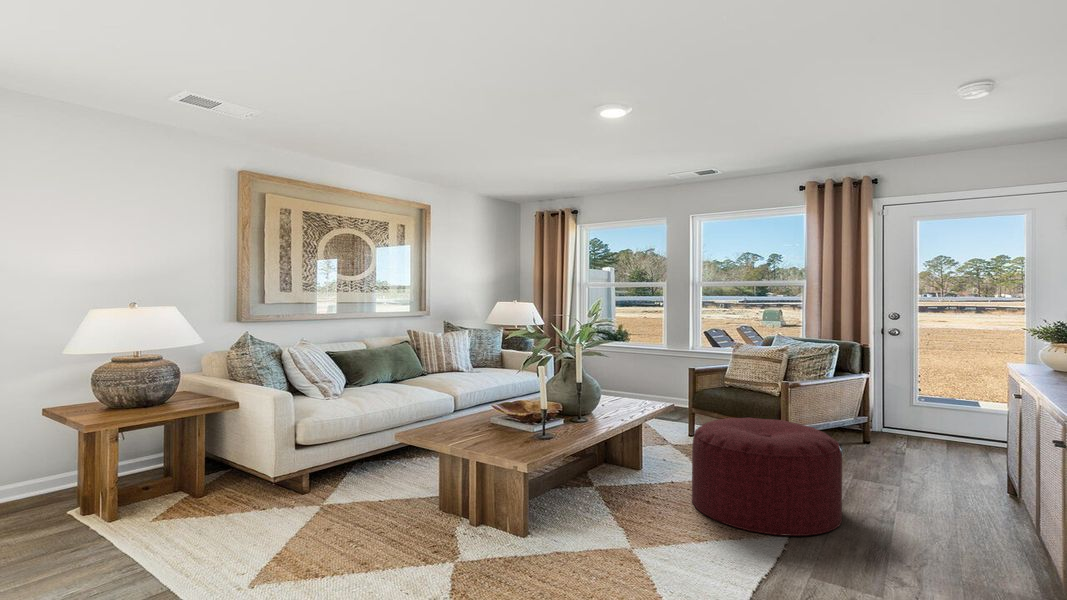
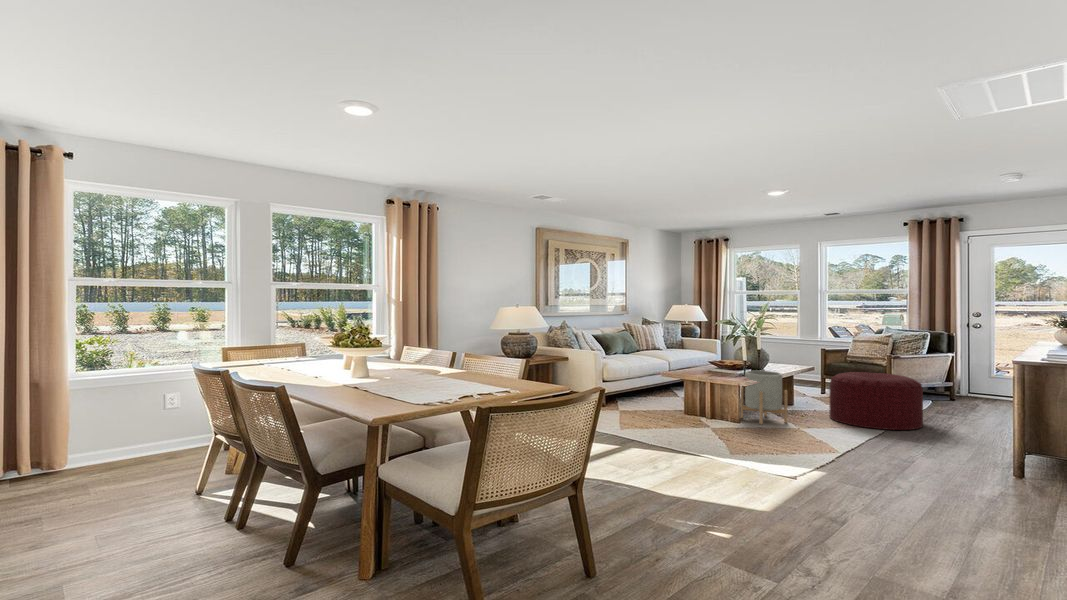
planter: none [538,424,617,534] -> present [740,371,788,424]

